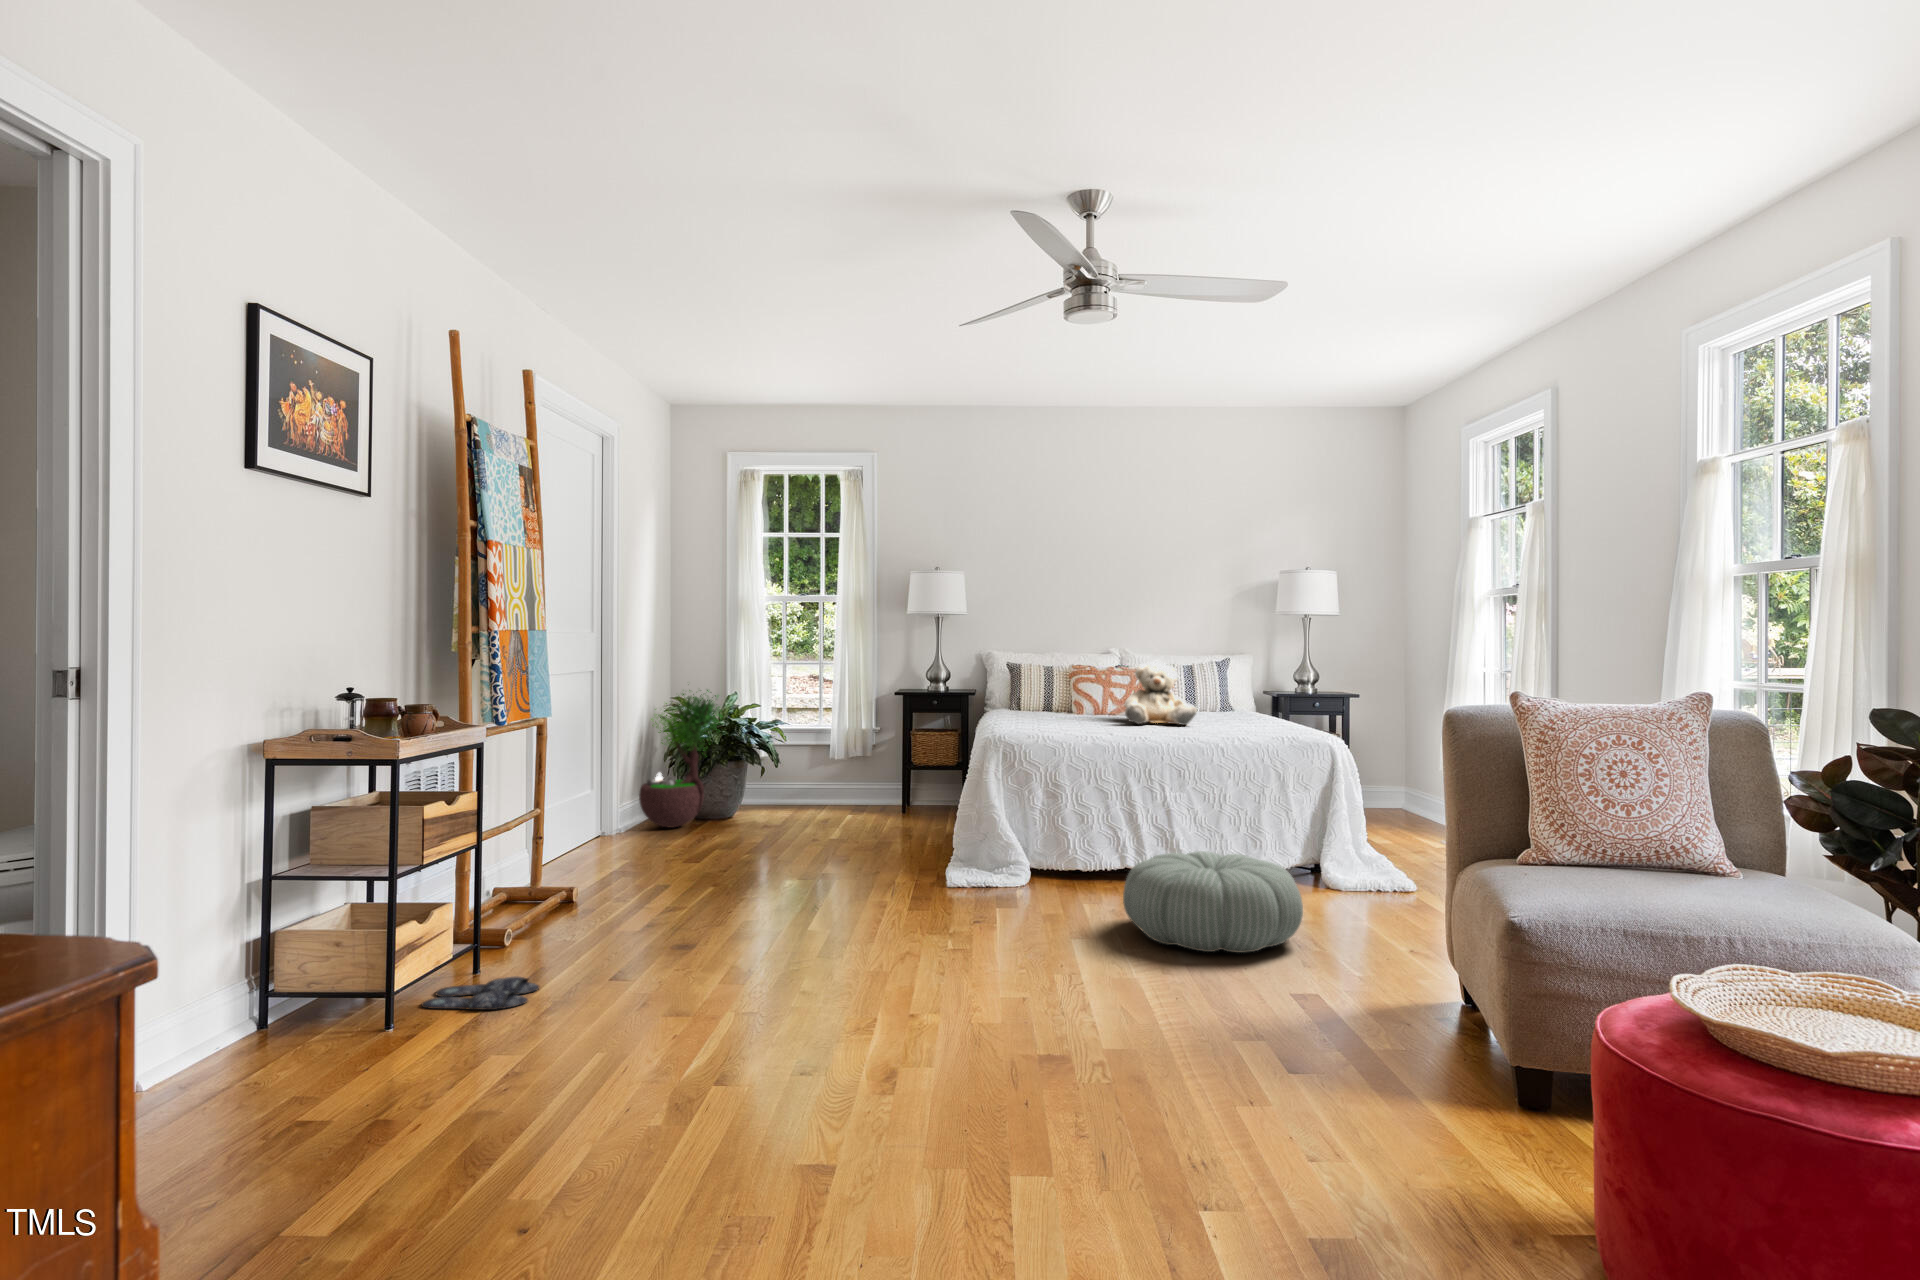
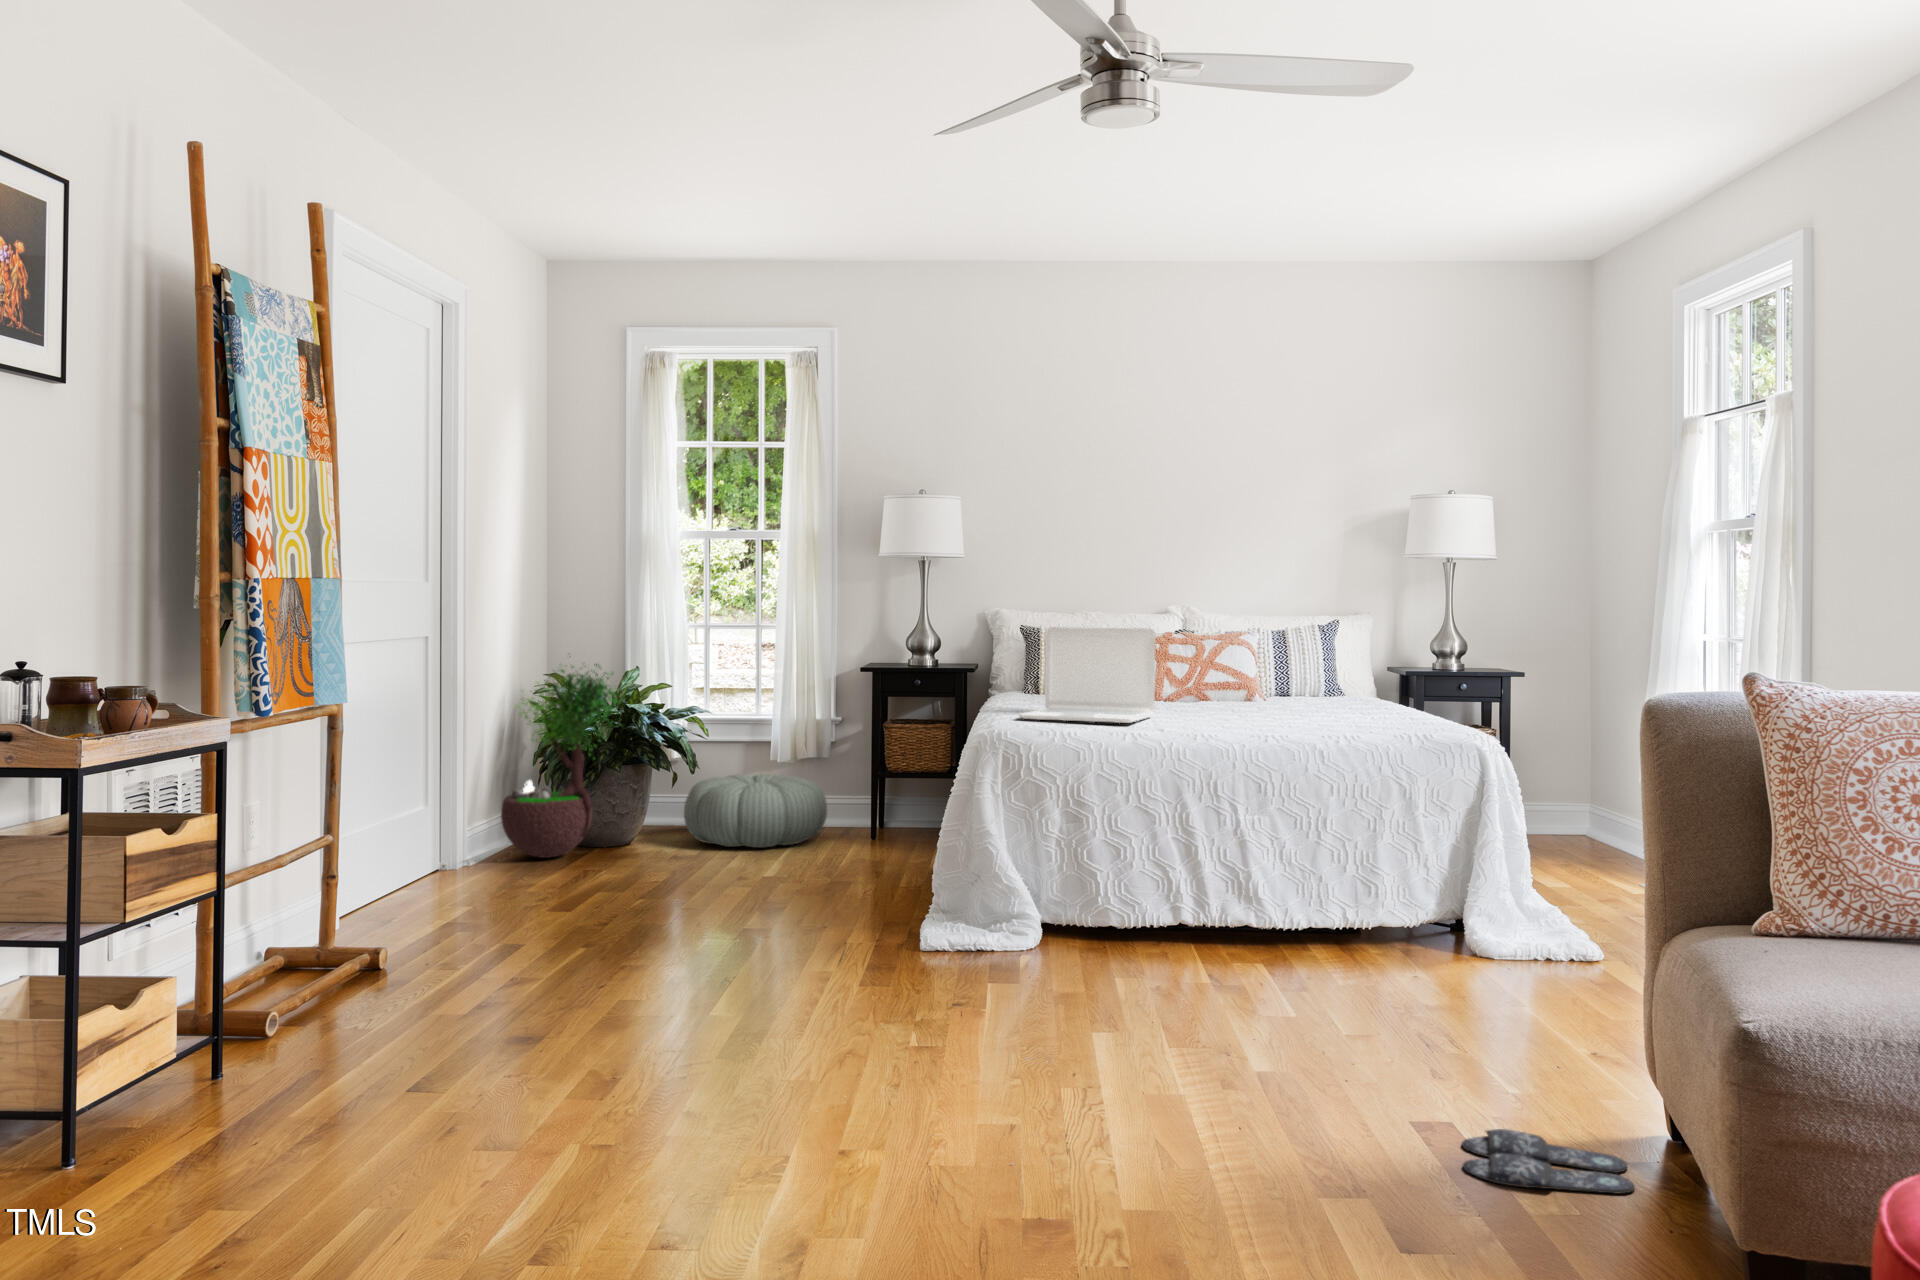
teddy bear: present [1124,661,1197,725] -> none [1183,625,1286,717]
laptop: none [1011,662,1105,729] -> present [1020,627,1155,723]
pouf: present [1123,851,1303,953] -> present [684,774,827,848]
slippers: present [422,976,539,1010] -> present [1462,1129,1635,1194]

